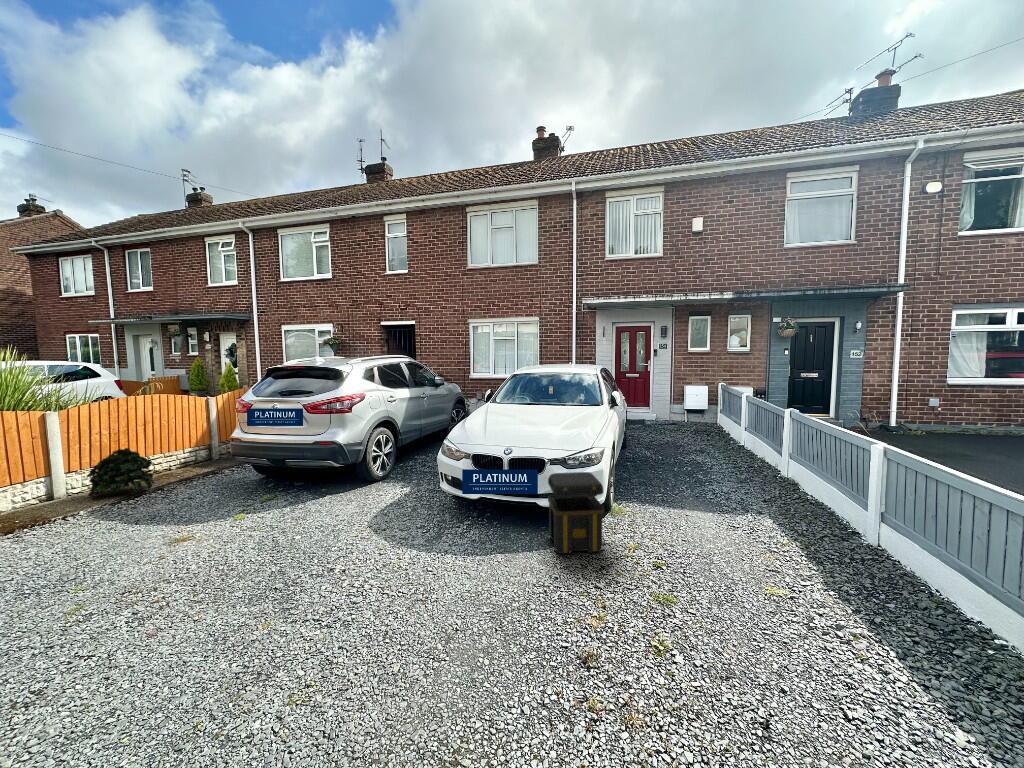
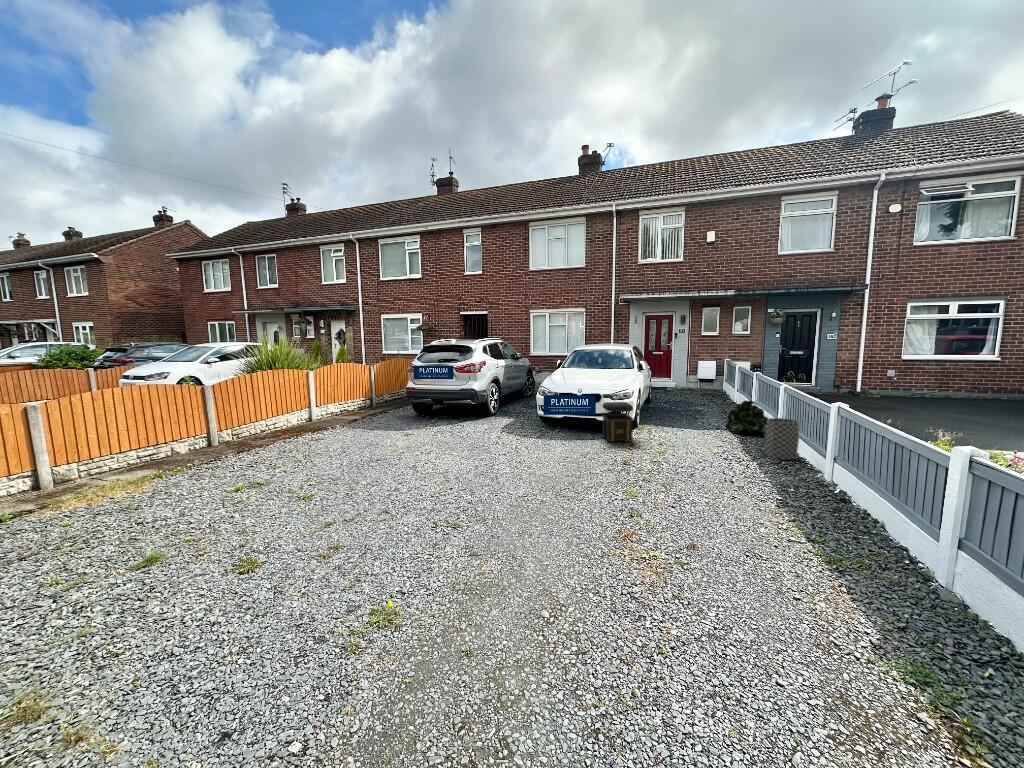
potted plant: present [87,448,154,498] -> present [725,401,768,432]
trash can: none [875,520,960,622] -> present [765,418,799,460]

